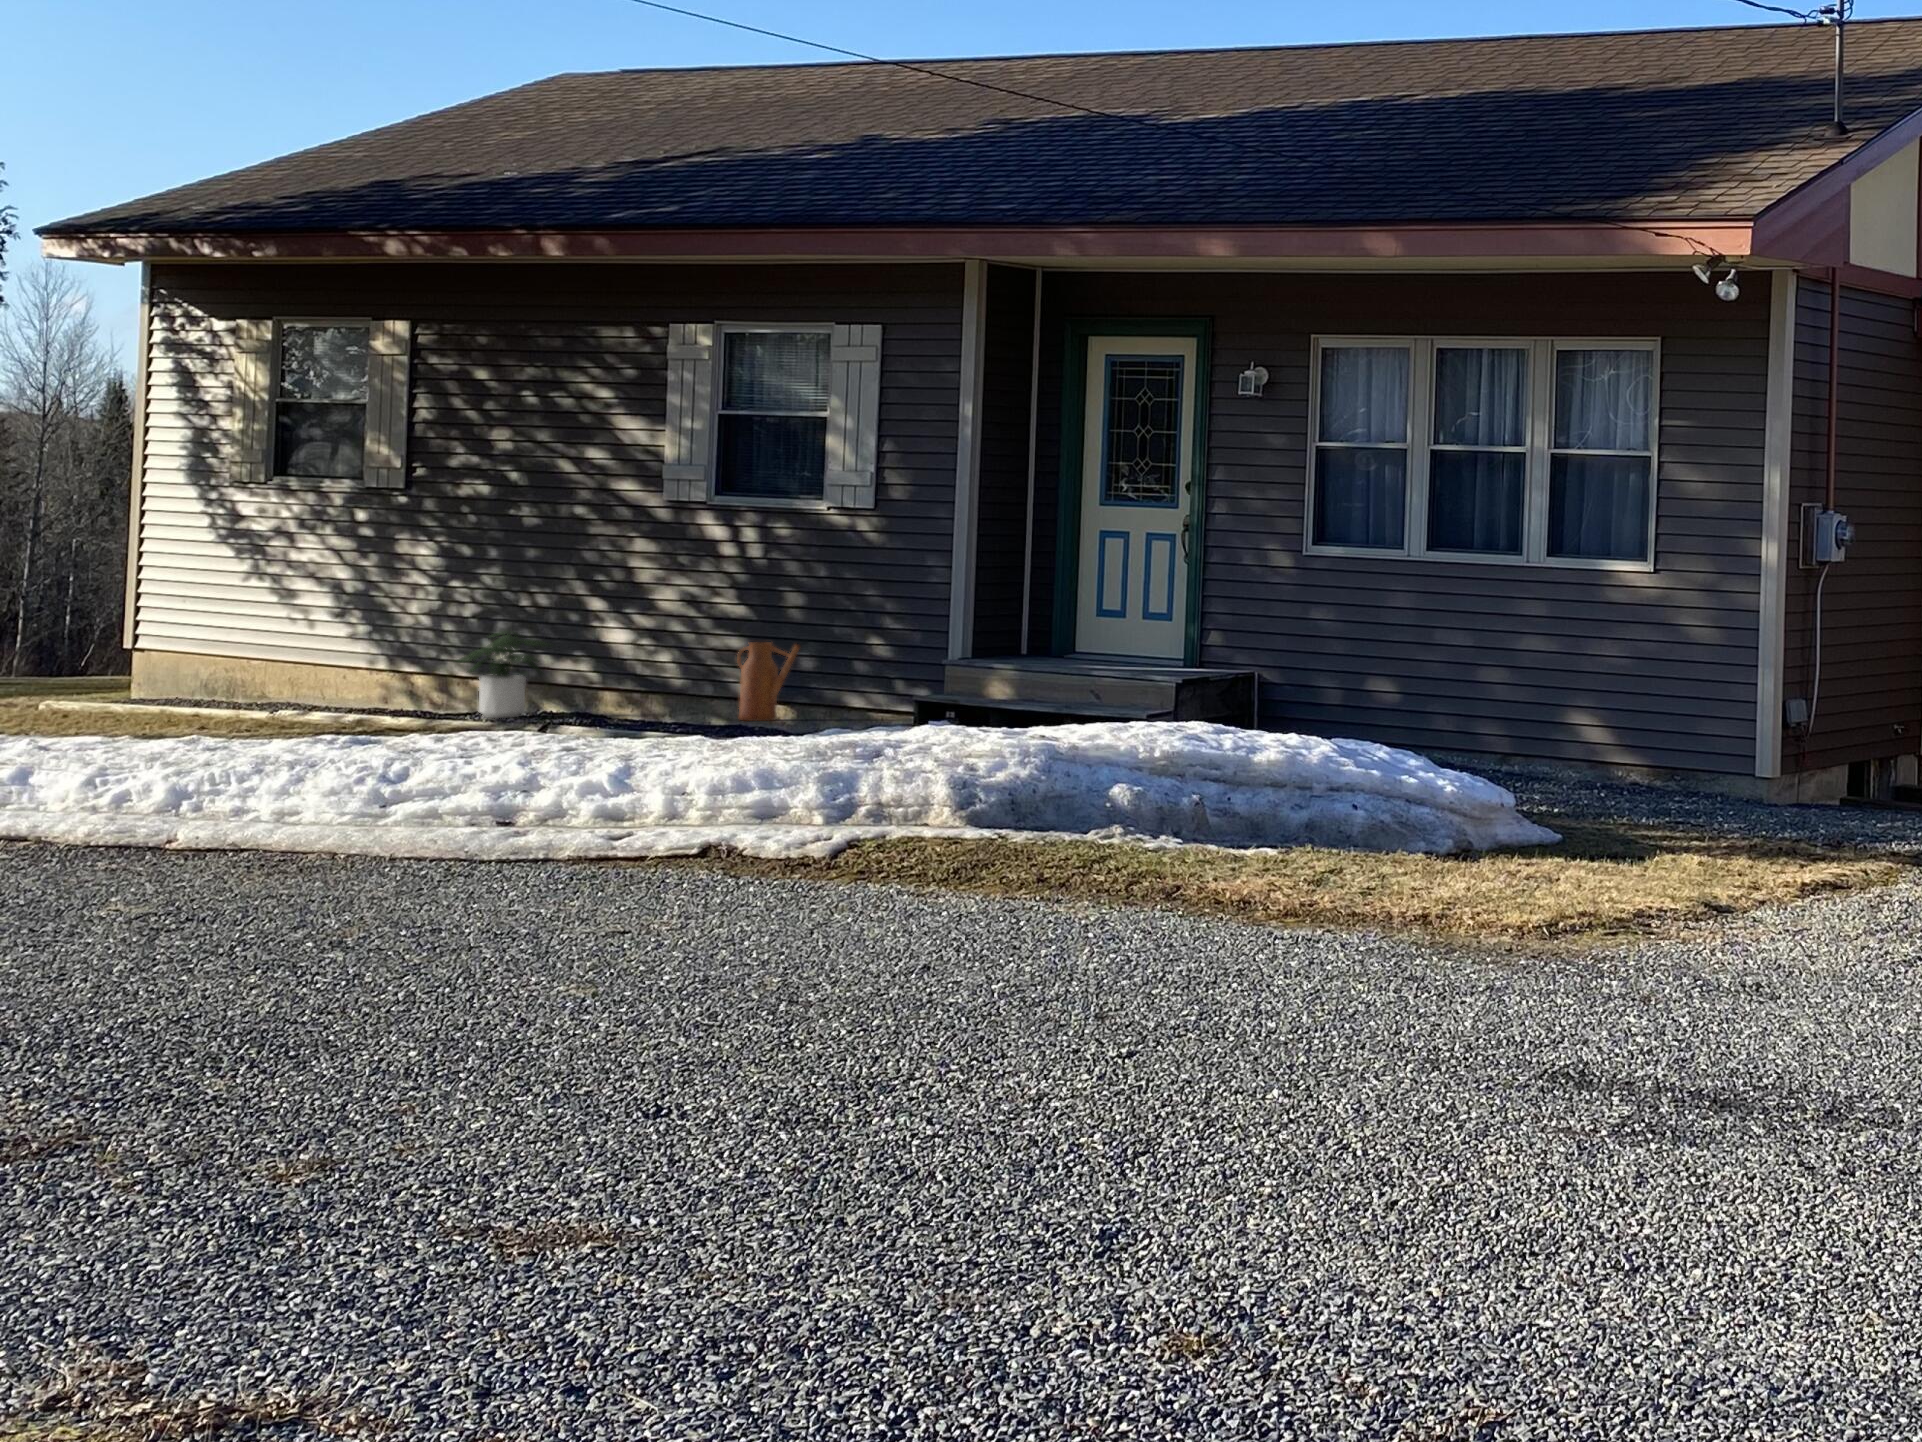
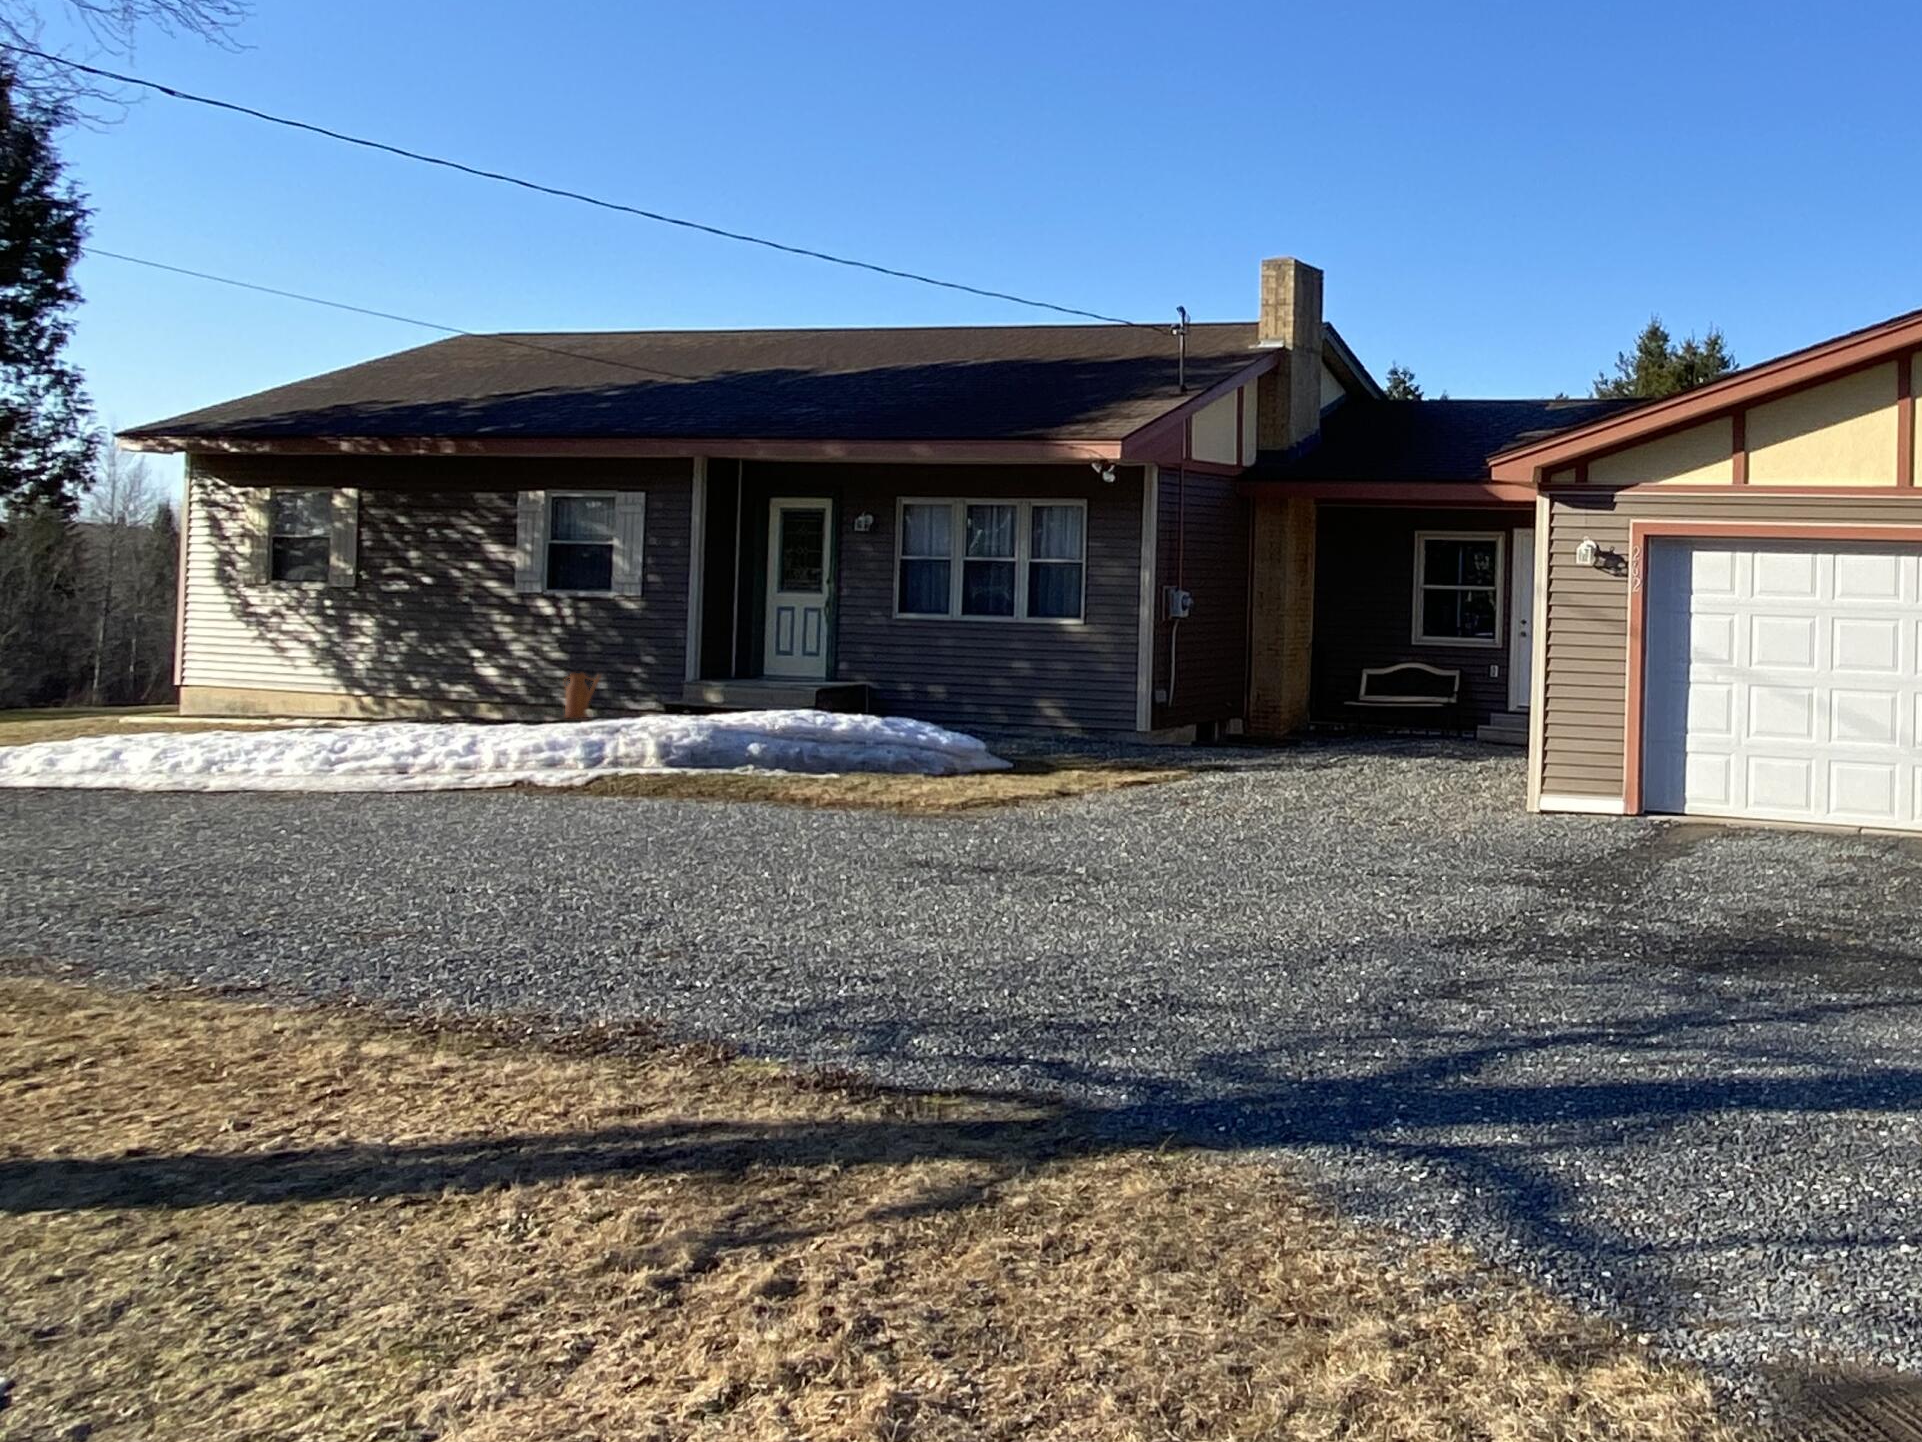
potted plant: present [456,631,551,718] -> none [386,670,453,721]

